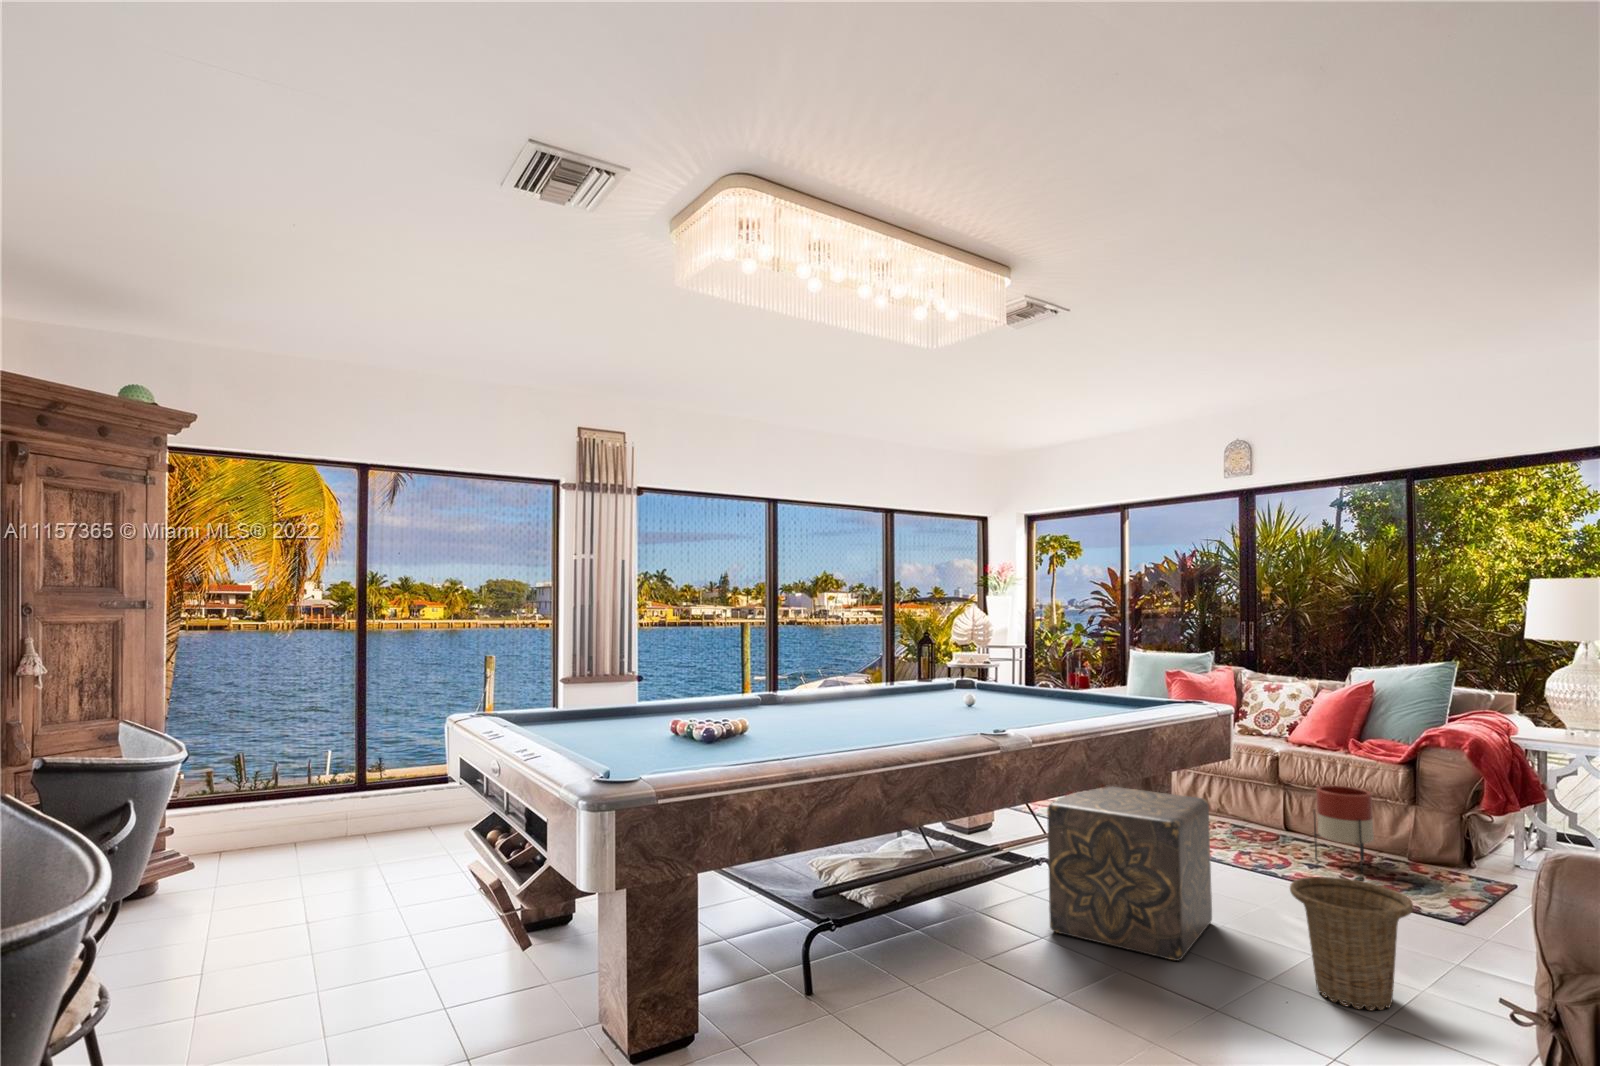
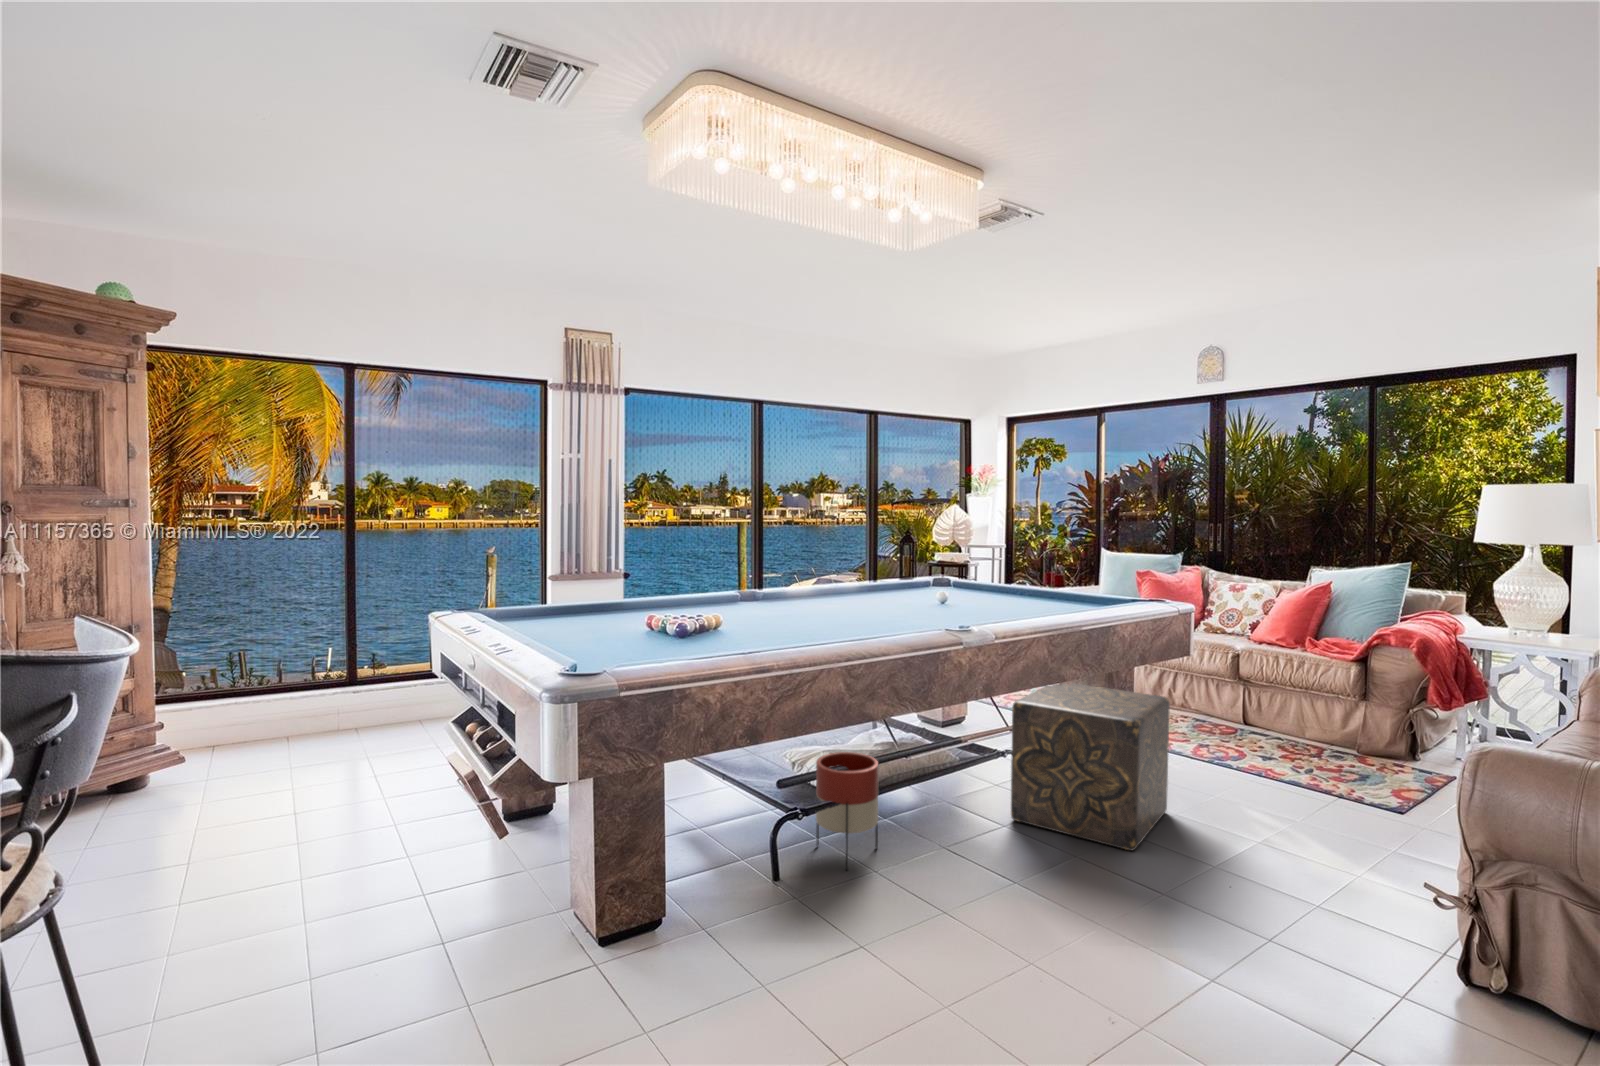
planter: present [1314,785,1374,871] -> present [816,752,879,870]
basket: present [1290,877,1413,1011] -> none [1245,775,1367,904]

